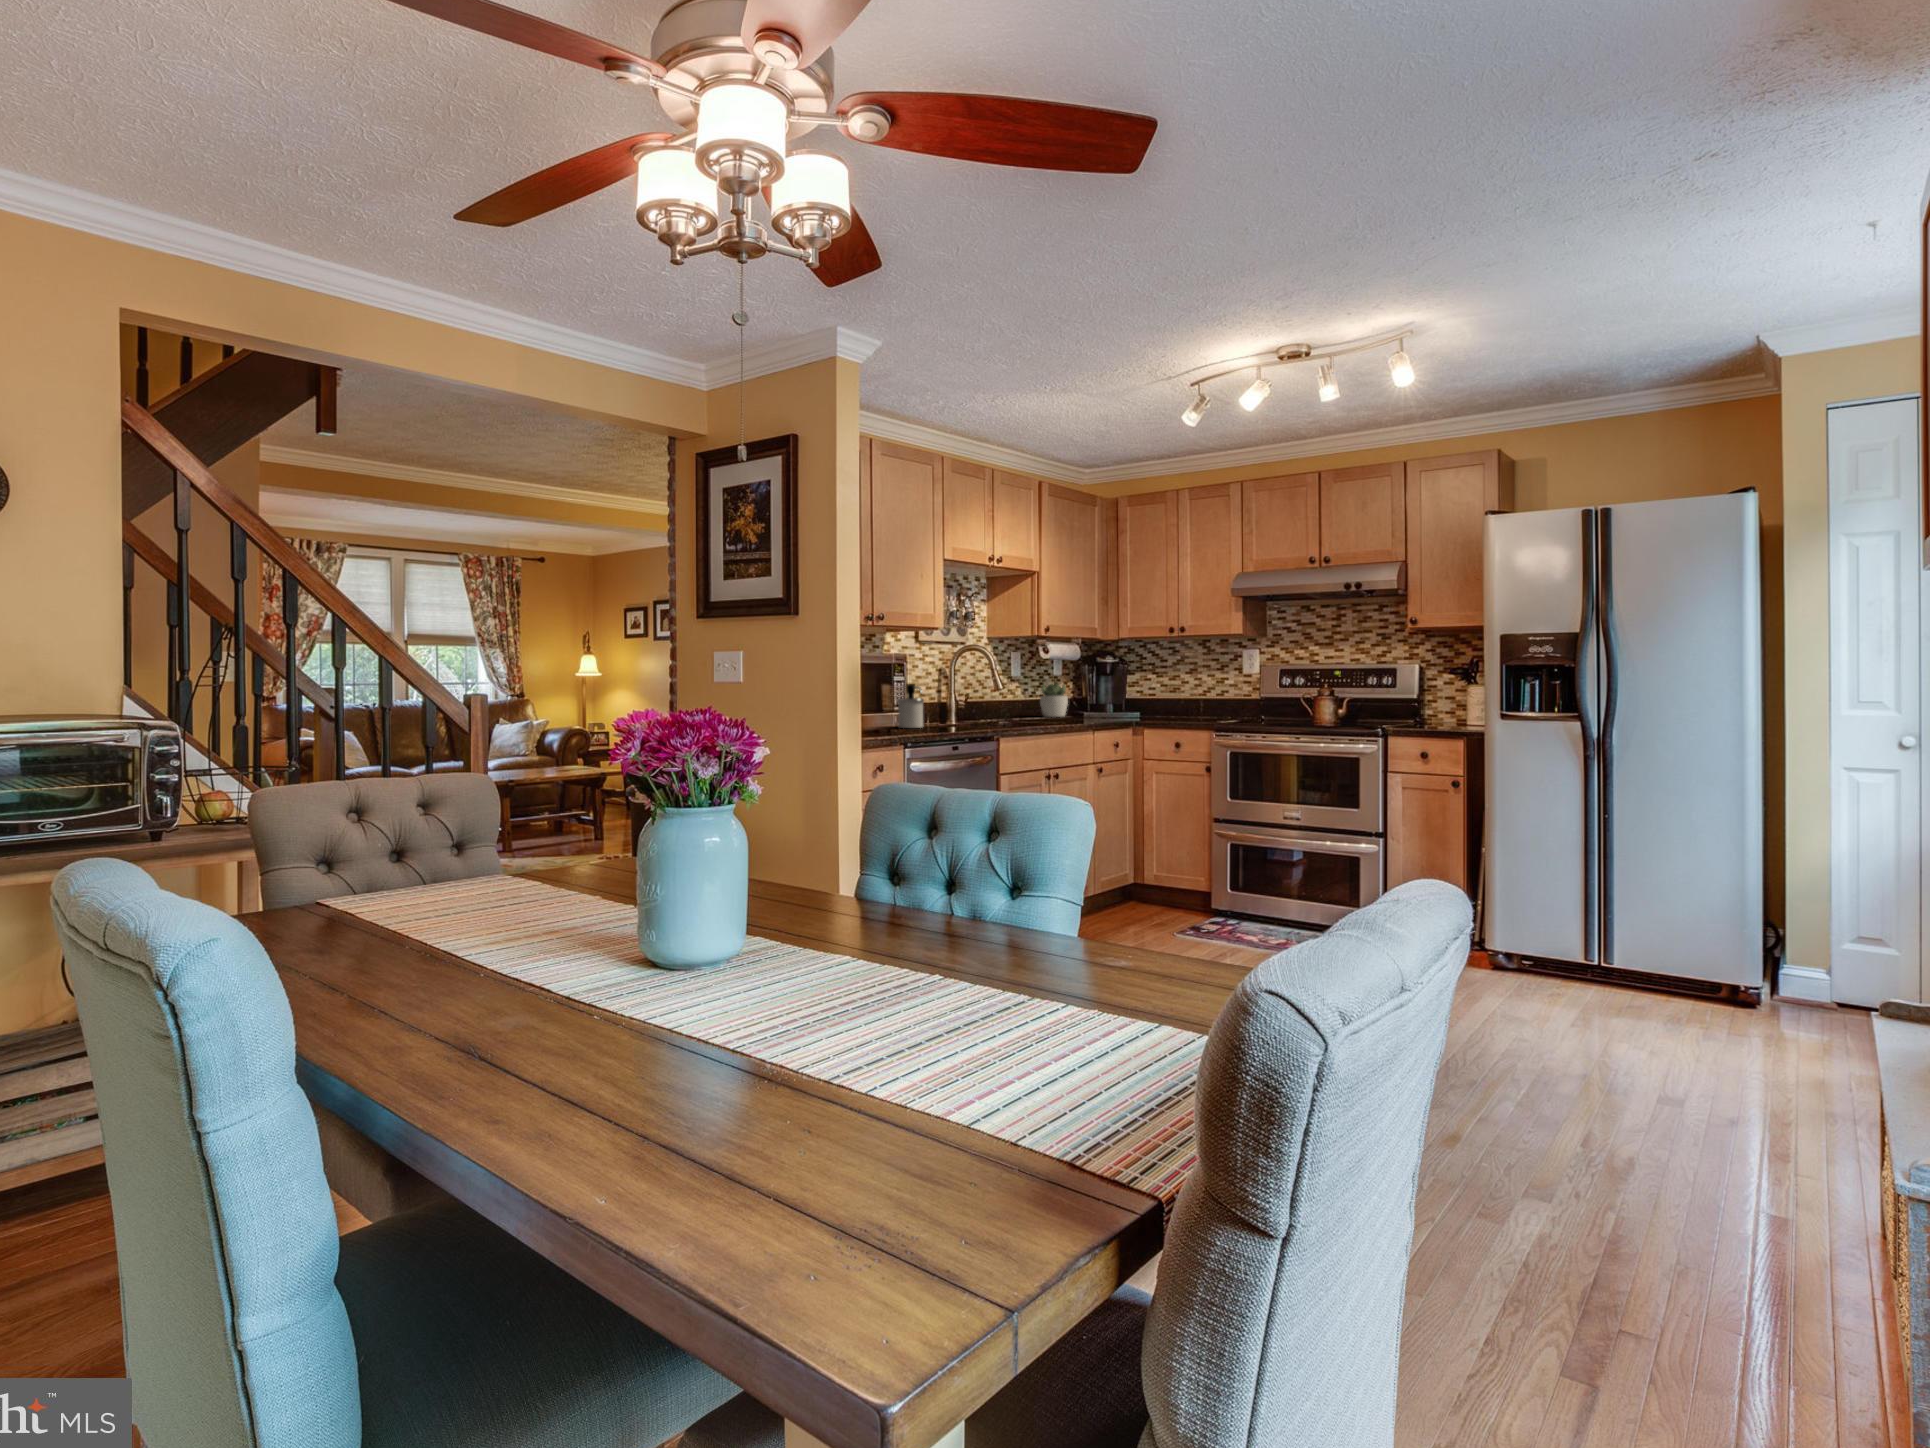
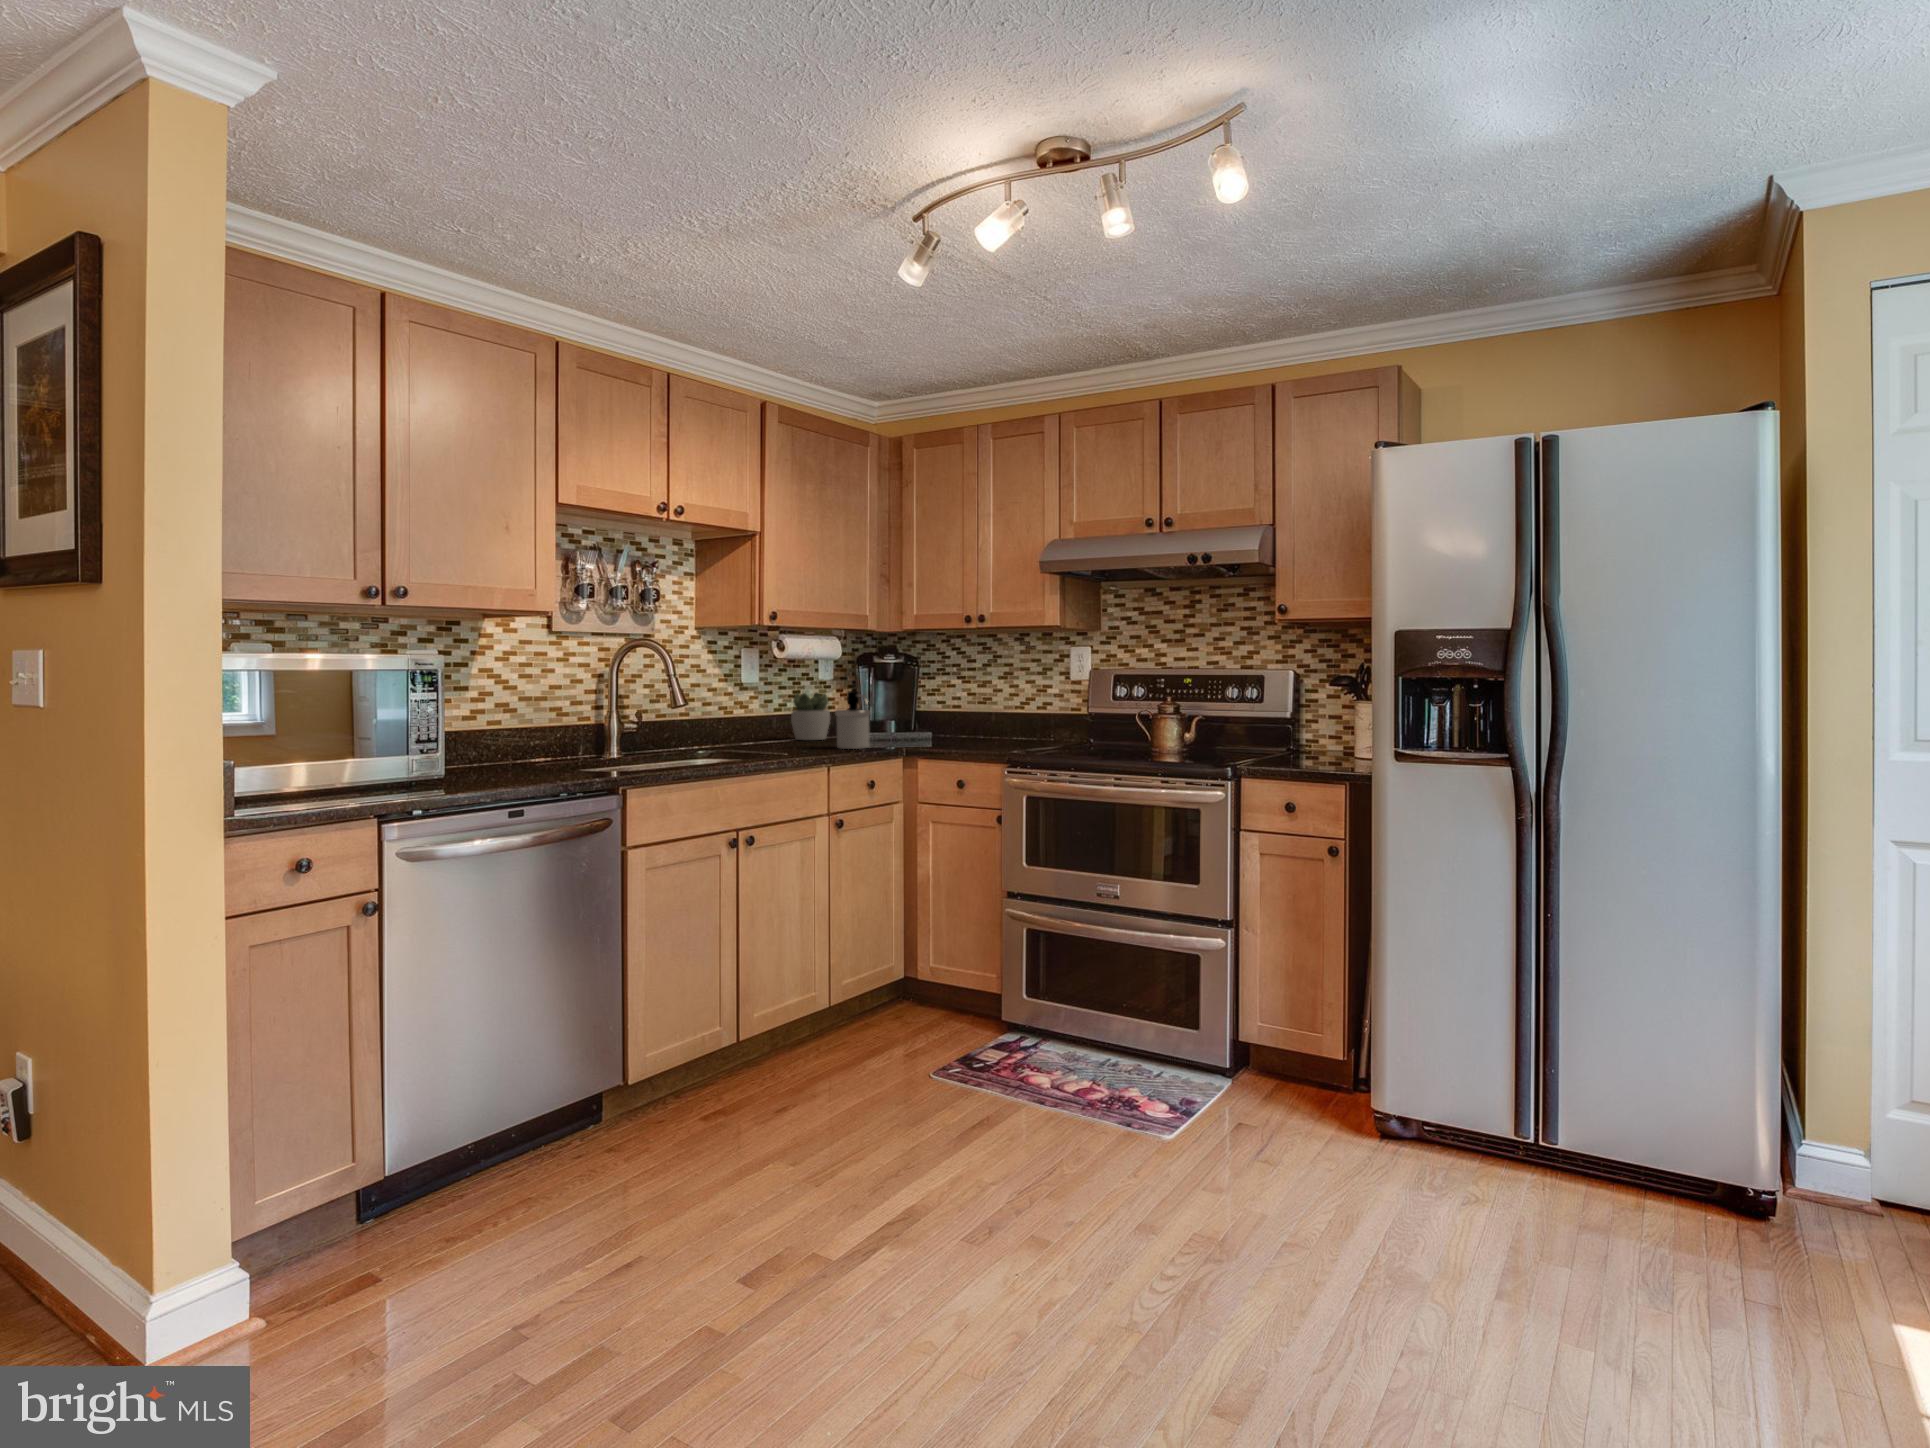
soap dispenser: present [897,684,924,728] -> present [835,691,870,749]

